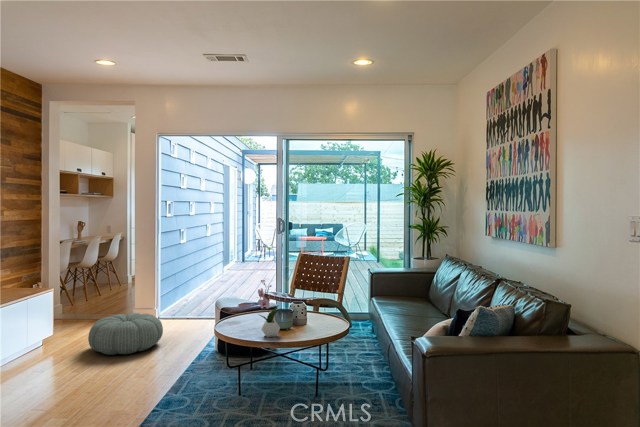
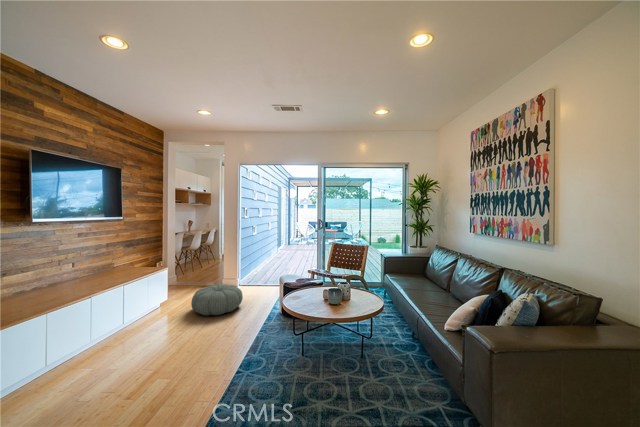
flower arrangement: present [258,280,281,337] -> none [318,268,337,314]

